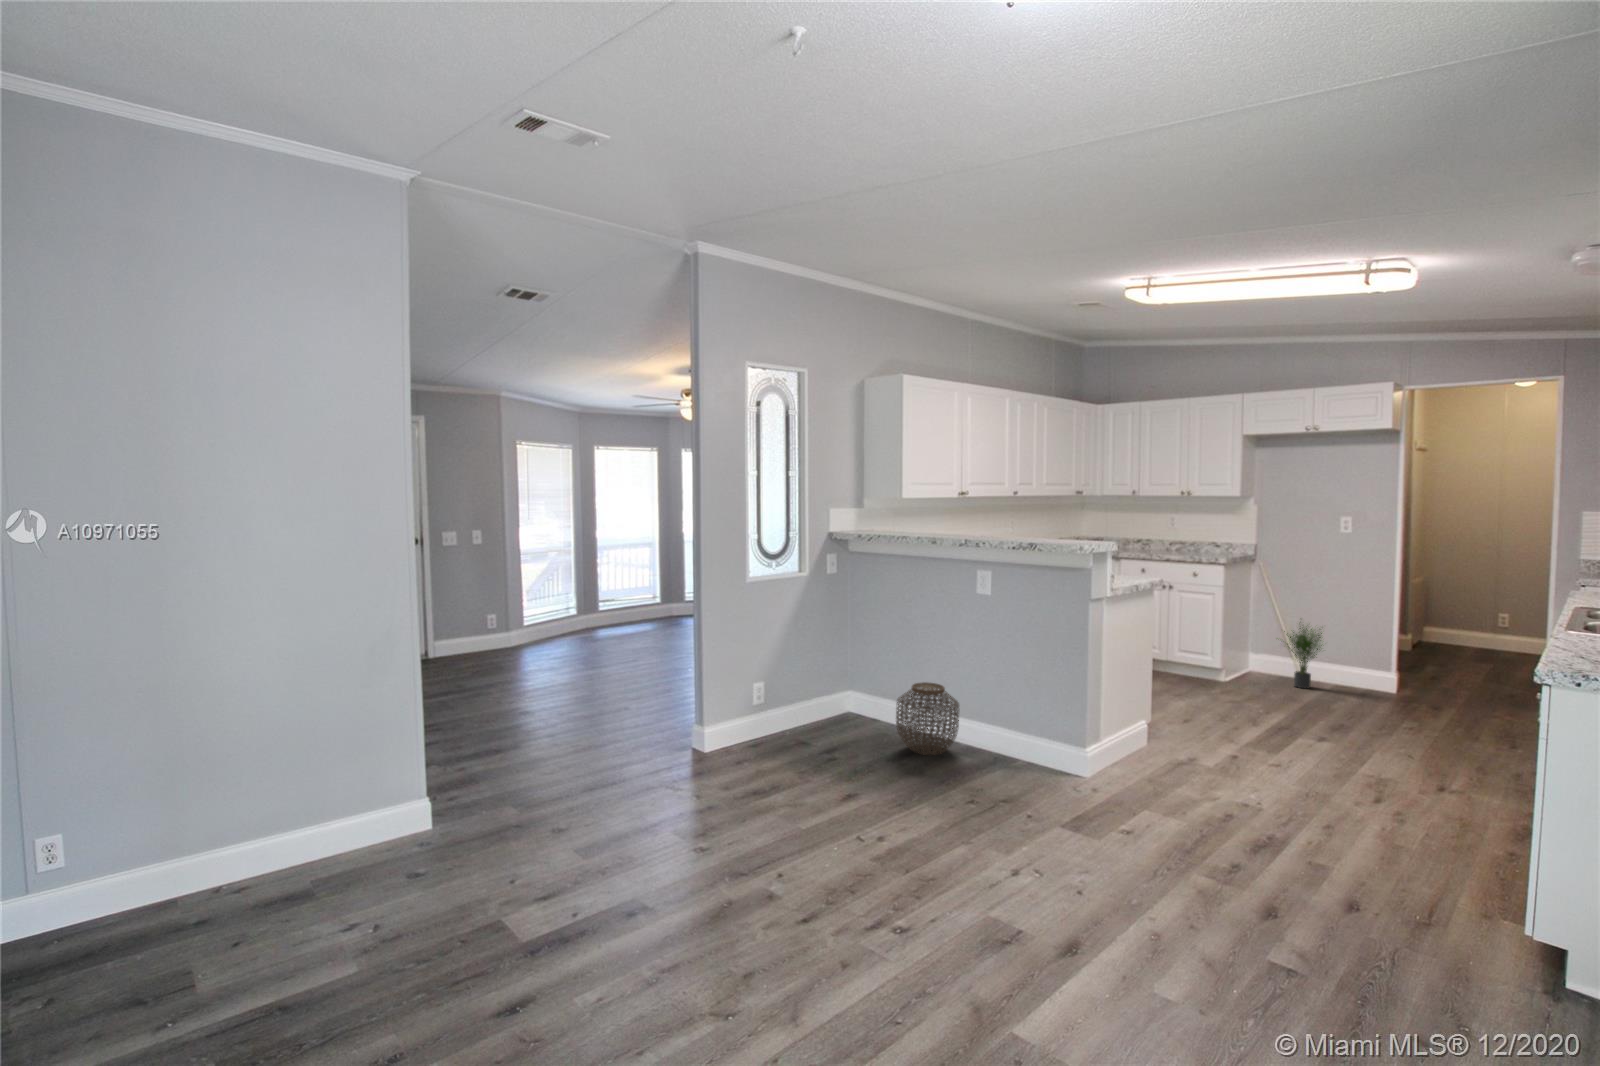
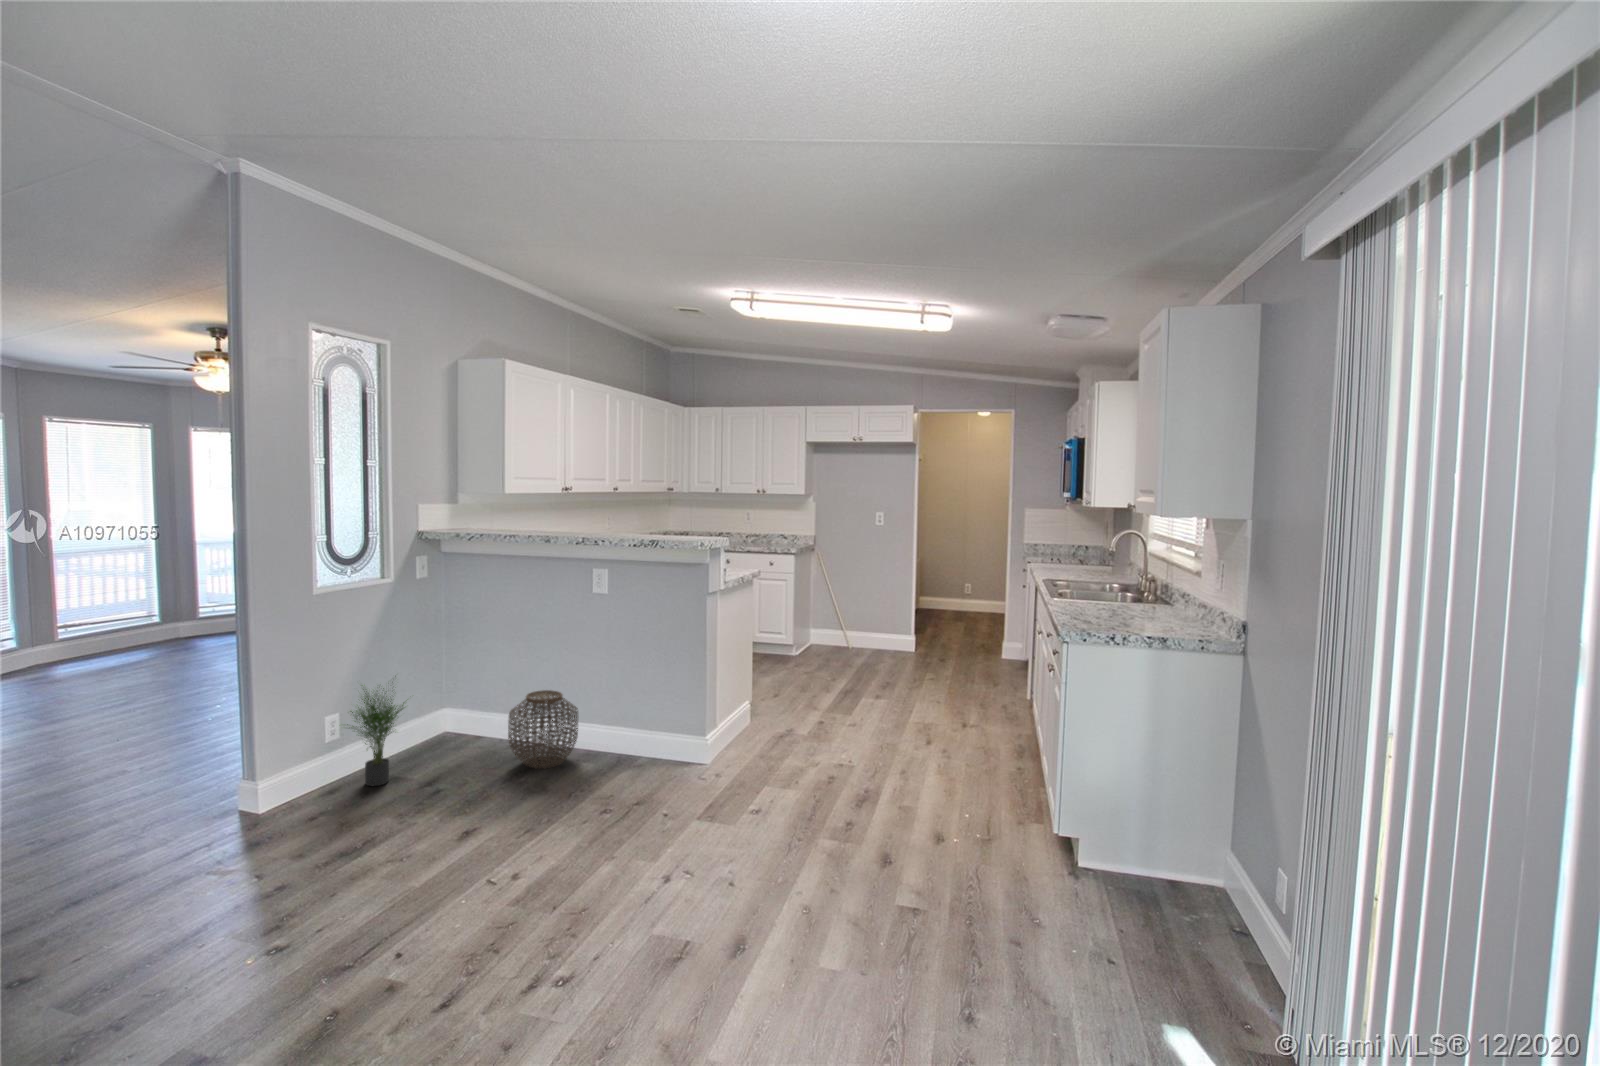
potted plant: present [1284,626,1322,688] -> present [347,688,404,786]

